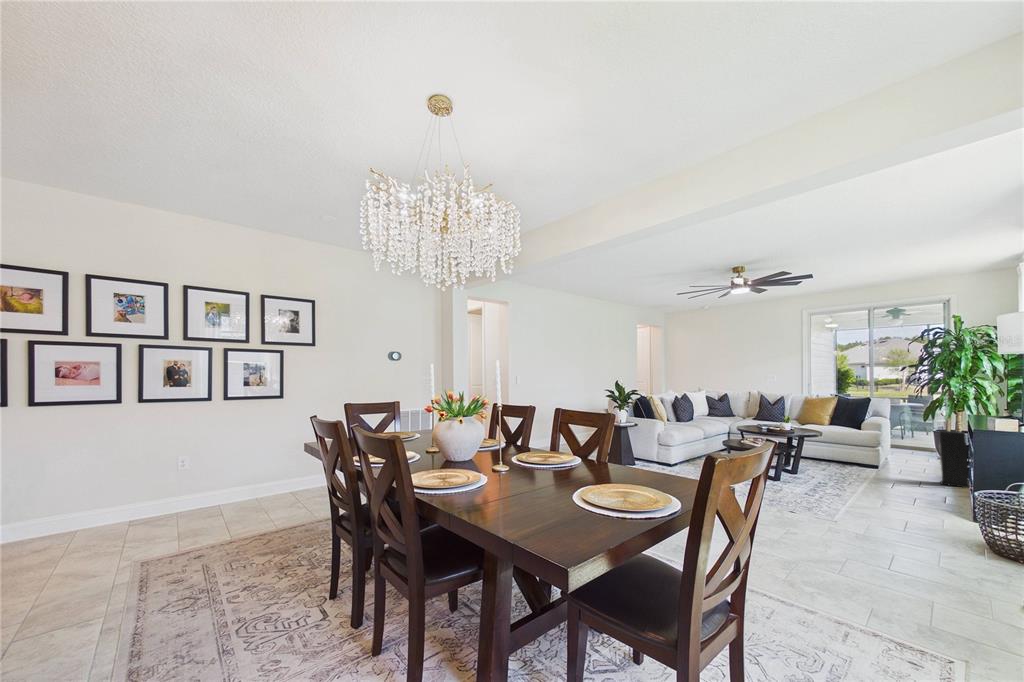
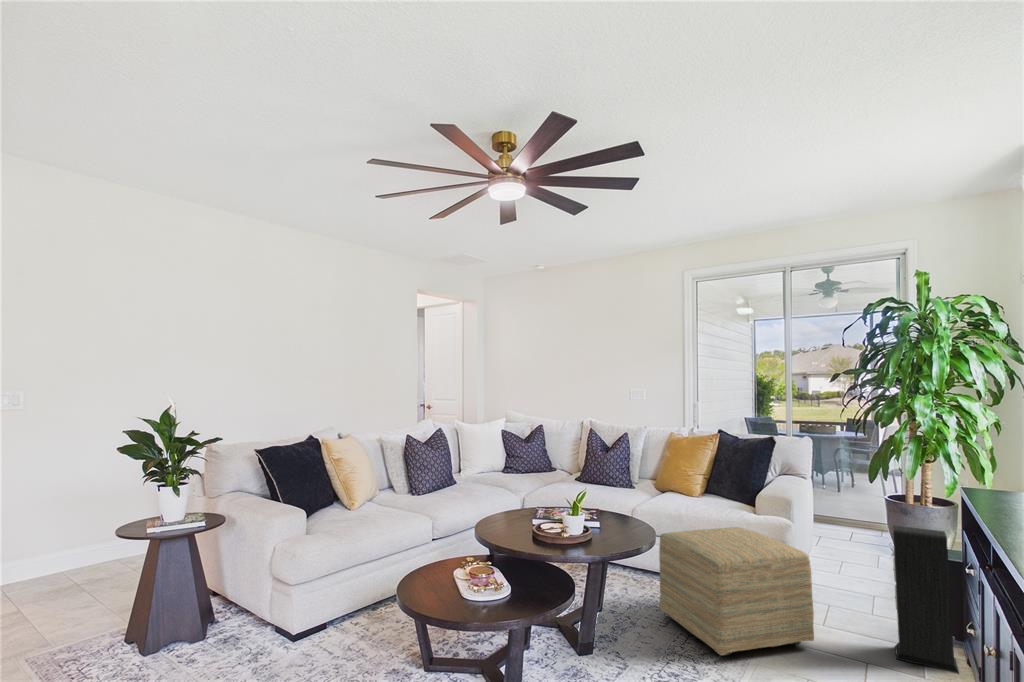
ottoman: none [821,434,901,479] -> present [659,527,814,656]

